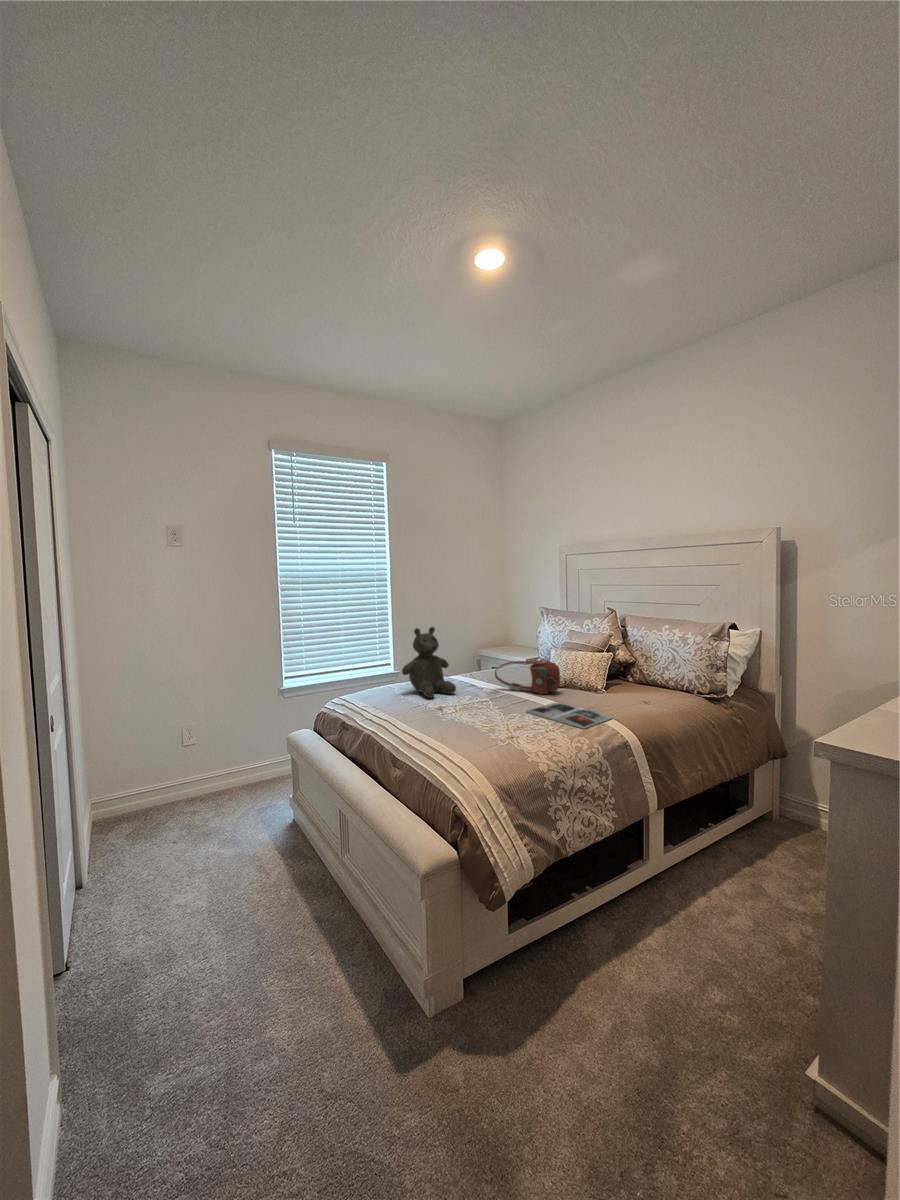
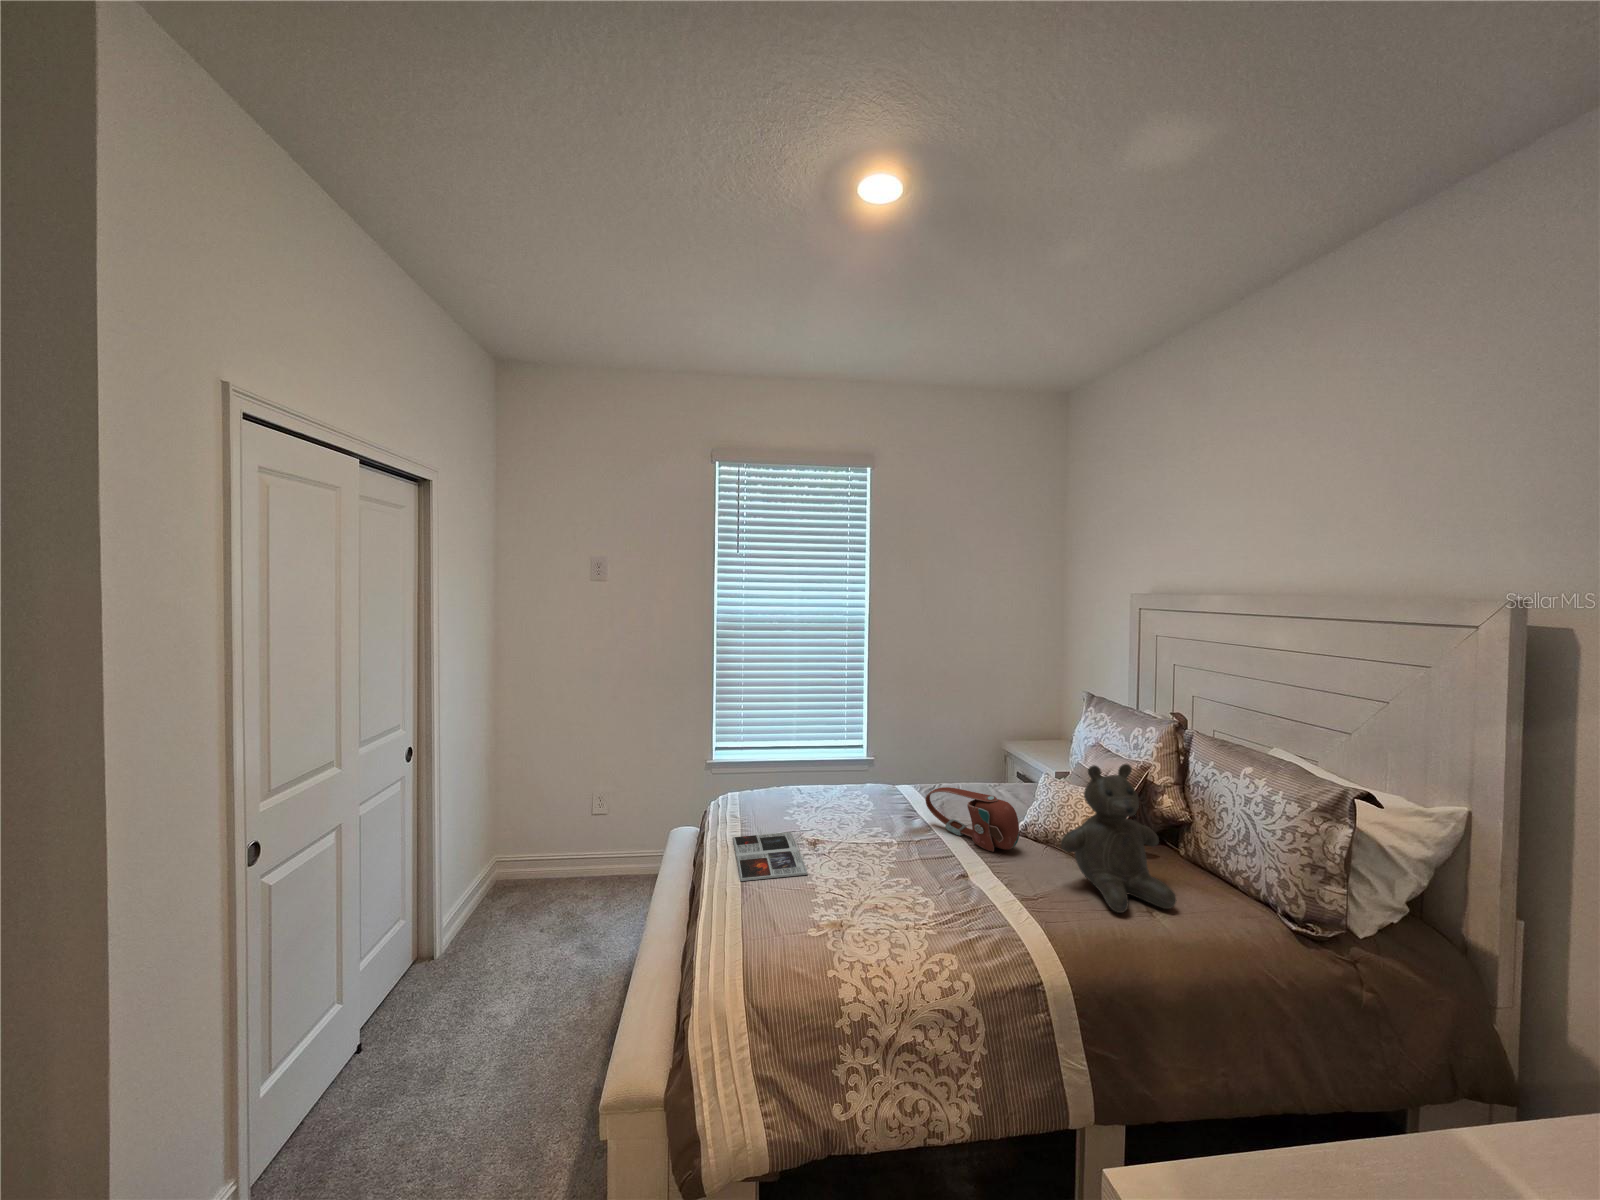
teddy bear: present [402,627,456,698] -> present [1061,764,1177,913]
magazine: present [527,703,612,729] -> present [733,832,808,881]

